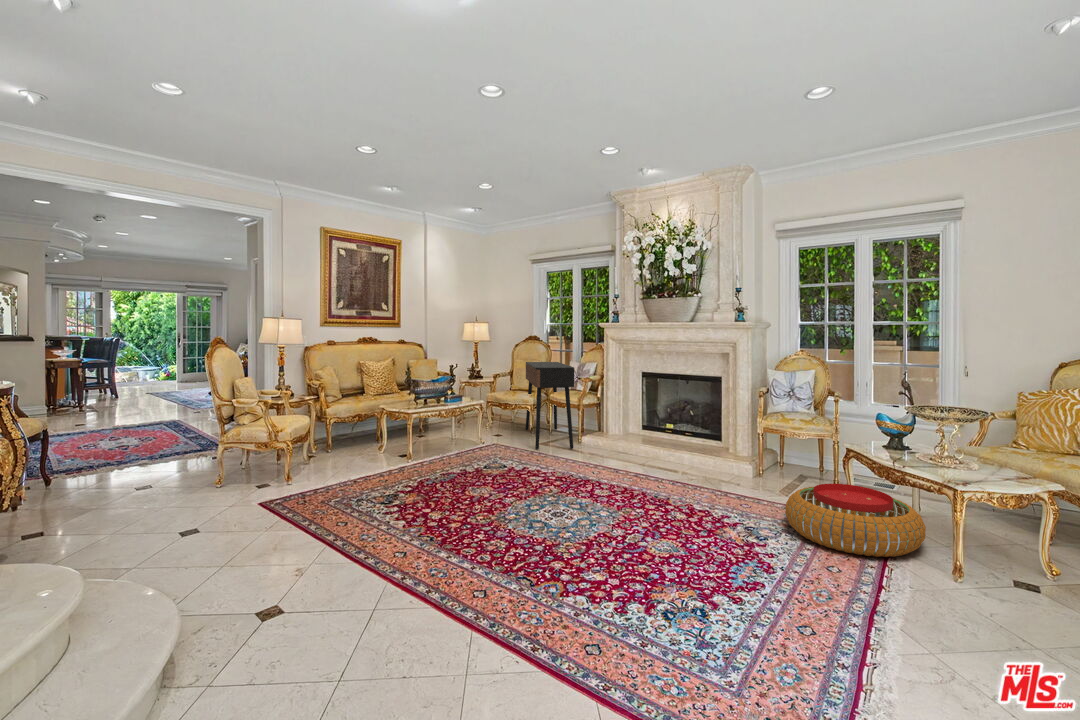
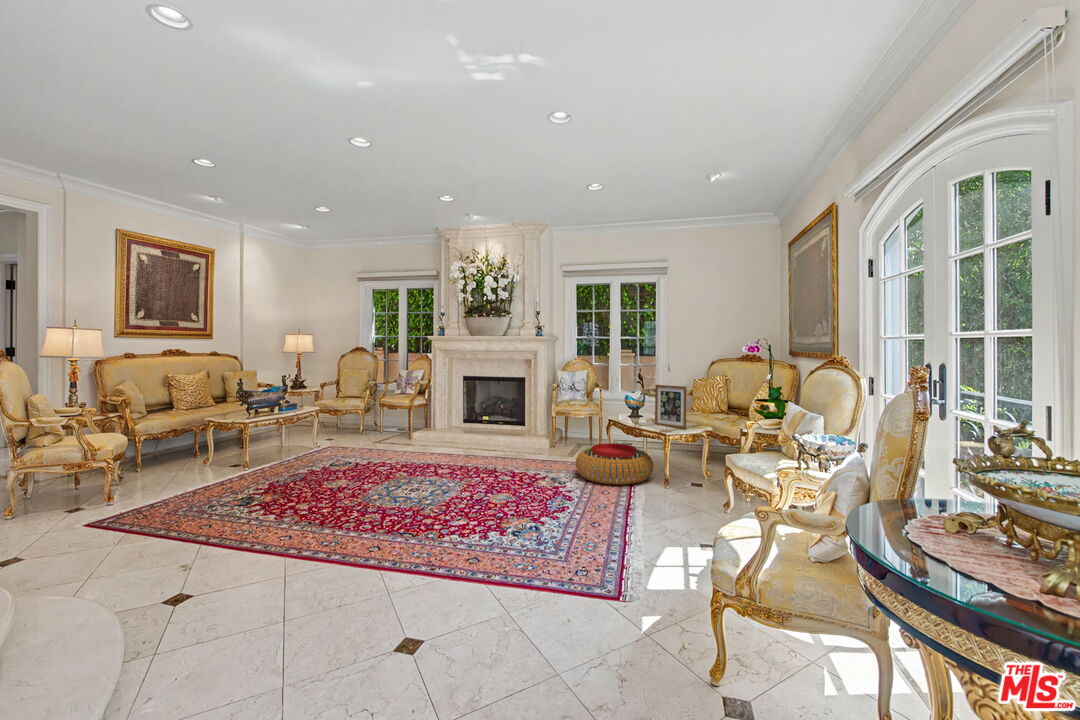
console table: present [525,362,574,450] -> none [356,370,408,446]
picture frame: none [931,399,1000,478] -> present [655,385,687,429]

